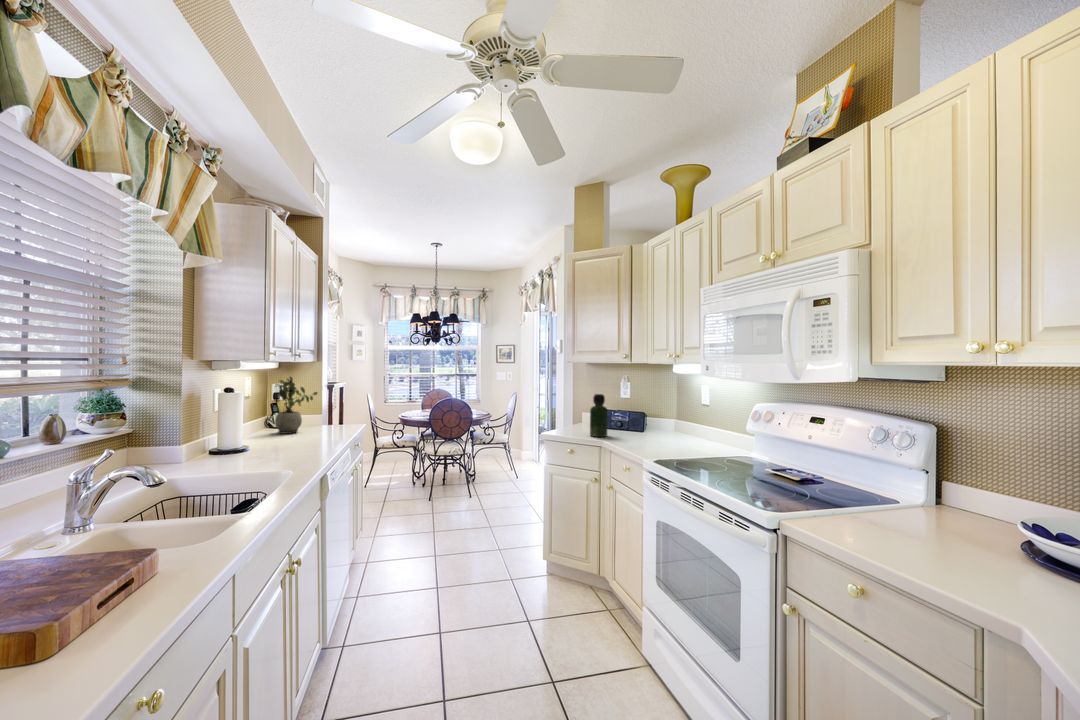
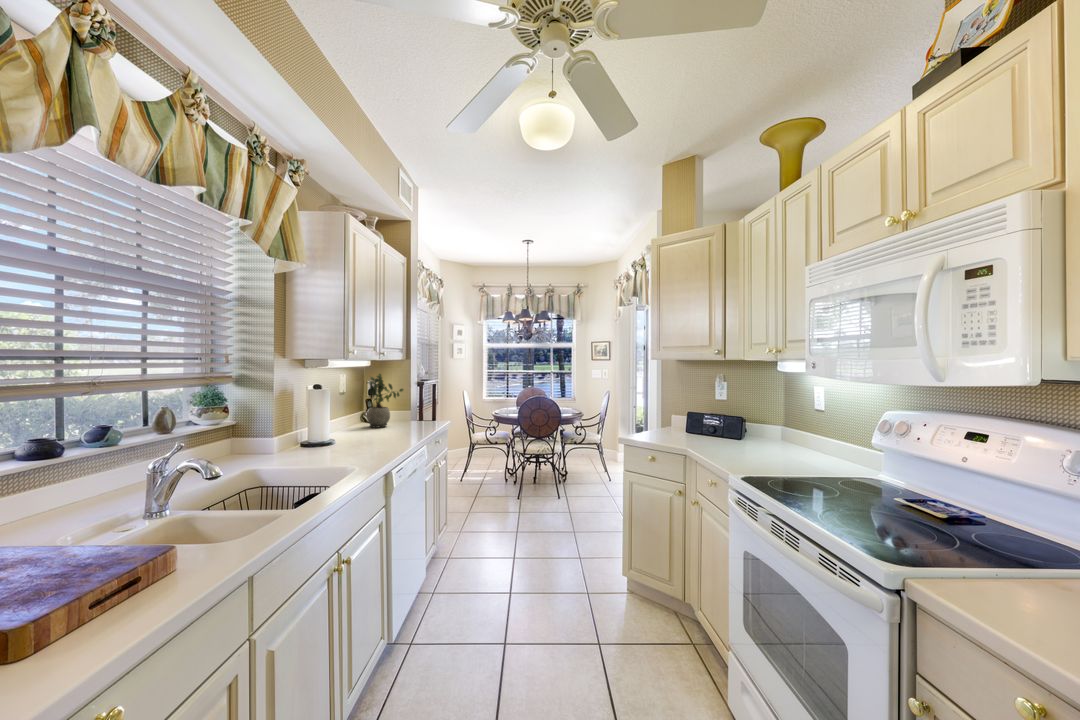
bottle: present [590,394,608,437] -> none [675,395,696,444]

